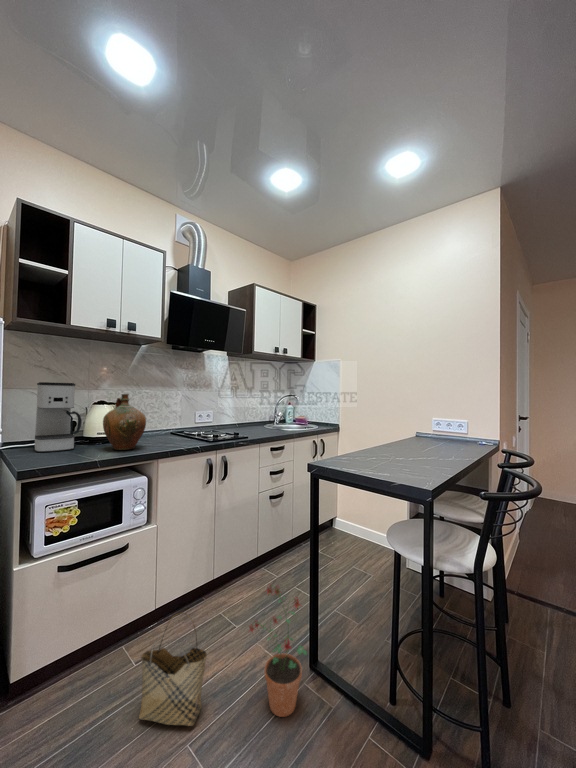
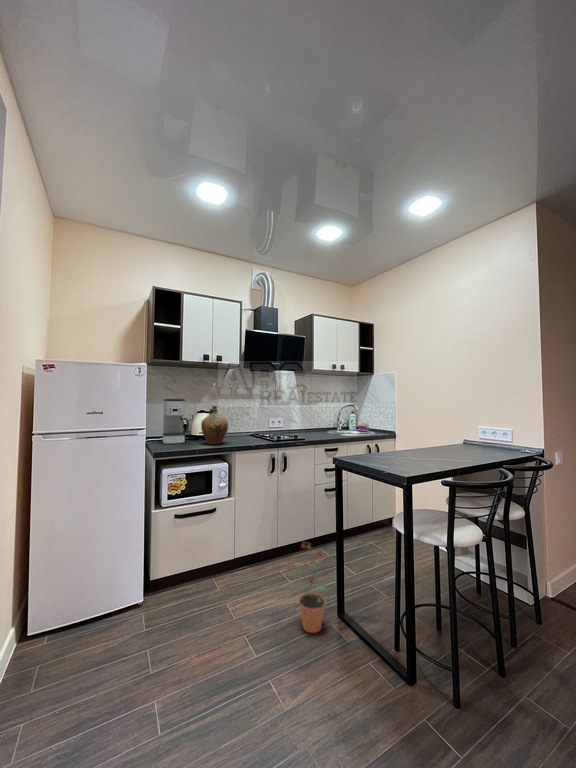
woven basket: present [139,612,207,726] -> none [219,552,261,624]

